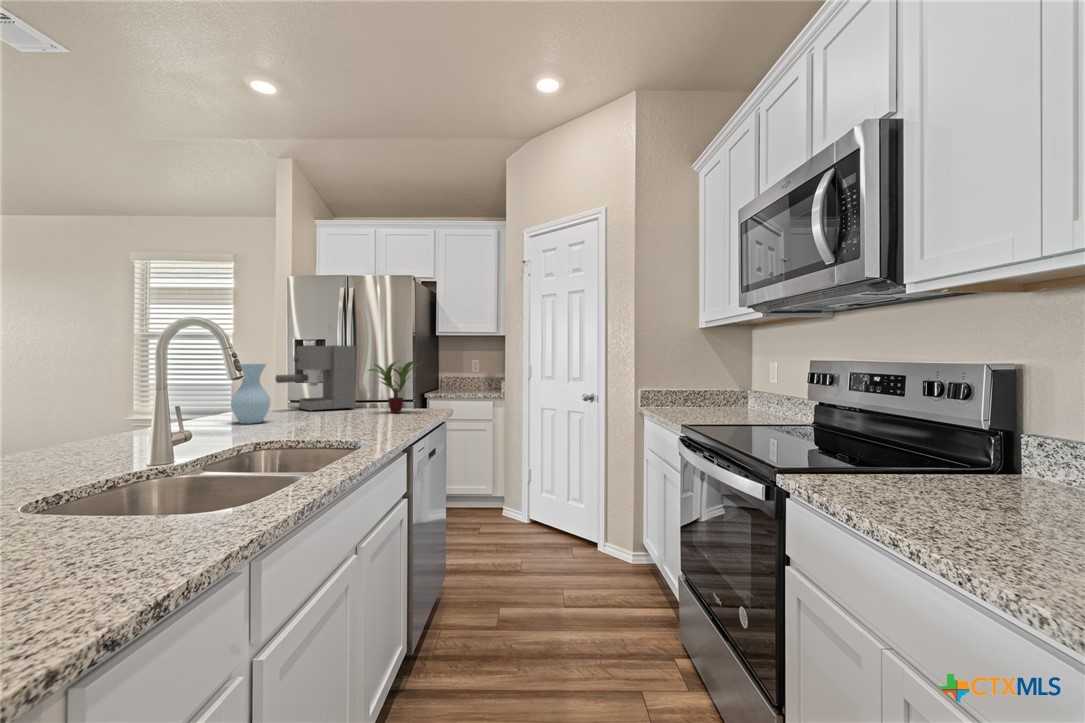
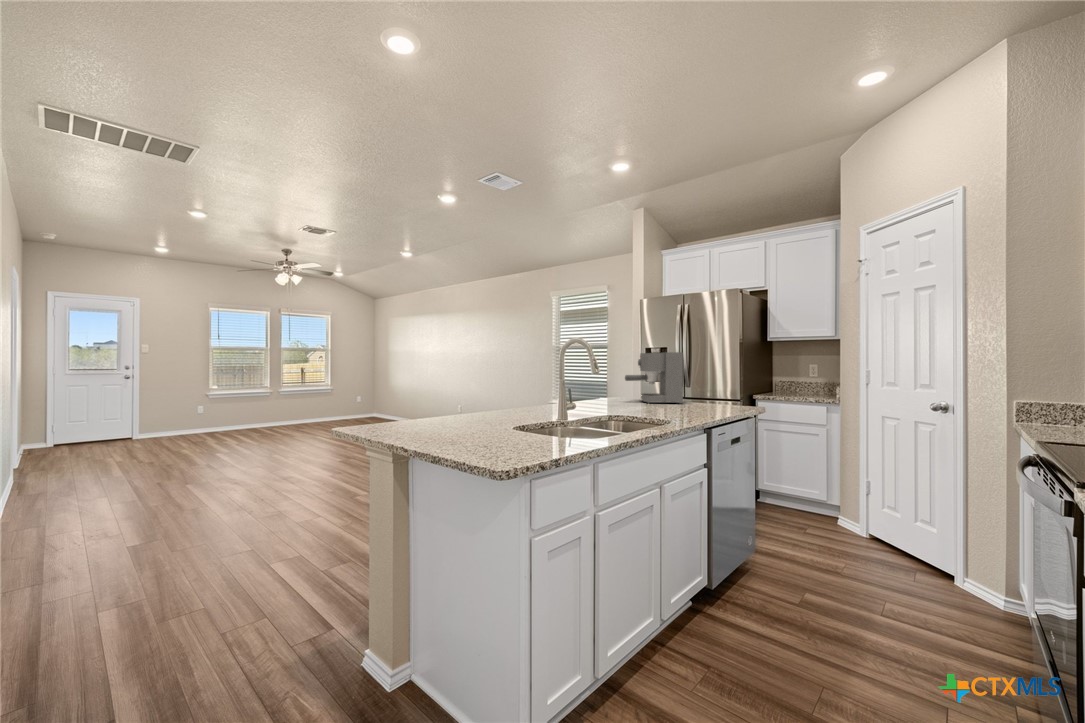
potted plant: present [368,360,423,413] -> none [689,363,741,409]
vase: present [231,364,270,424] -> none [593,366,618,408]

